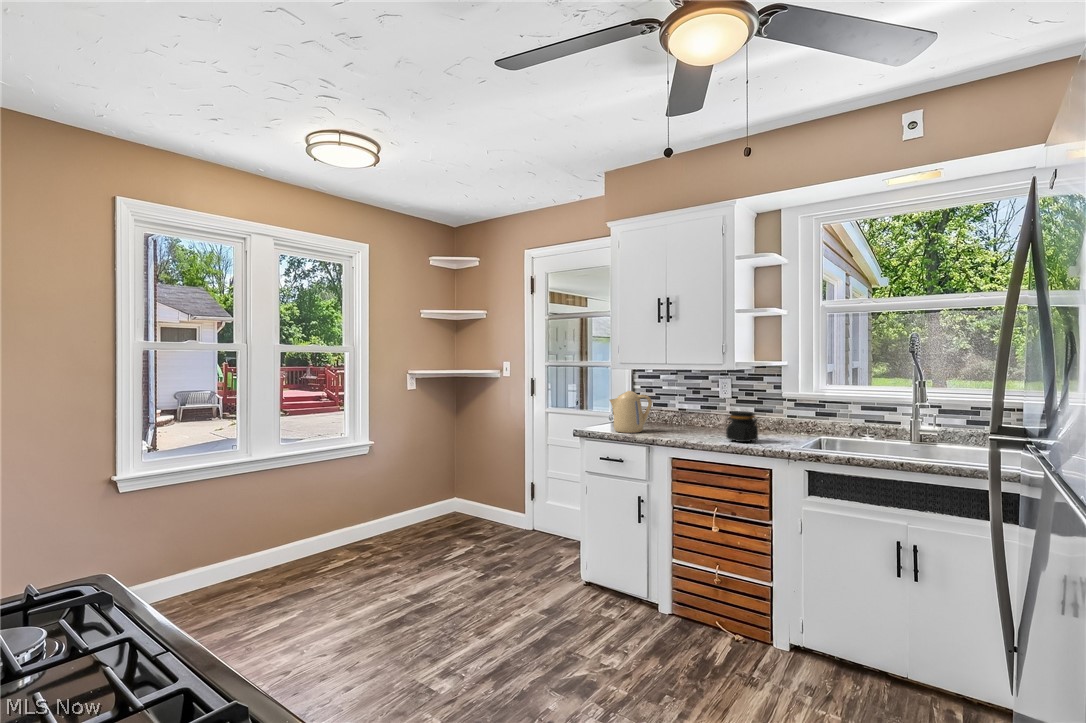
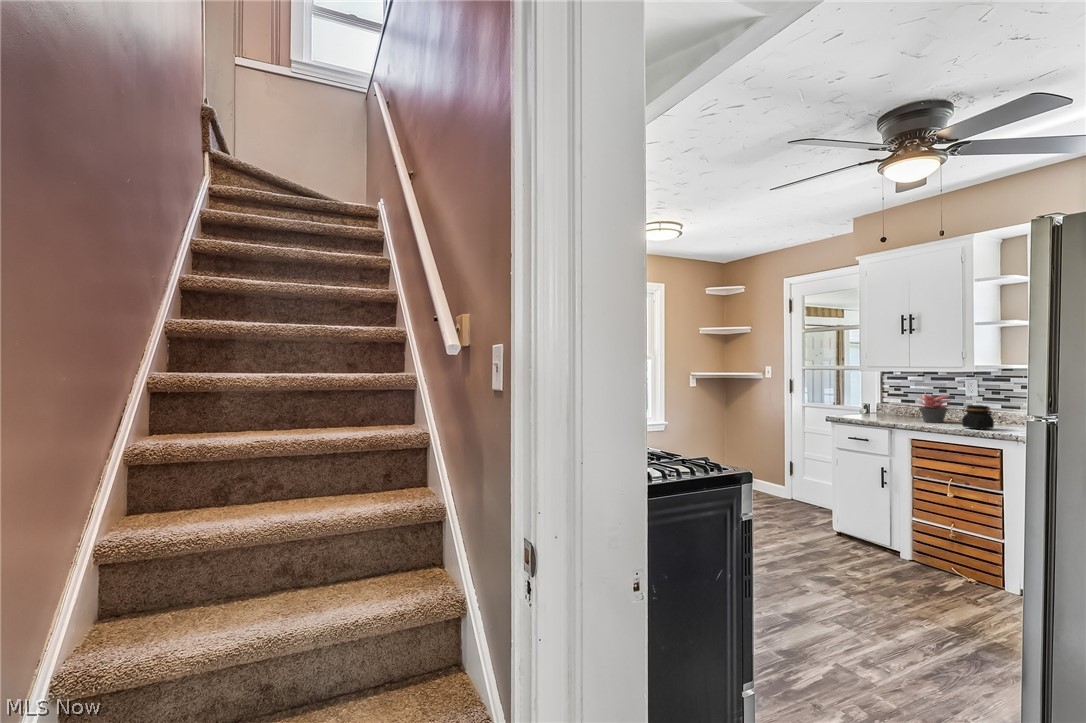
kettle: present [610,391,652,433] -> none [857,388,896,420]
succulent plant: none [674,397,709,433] -> present [918,394,950,423]

